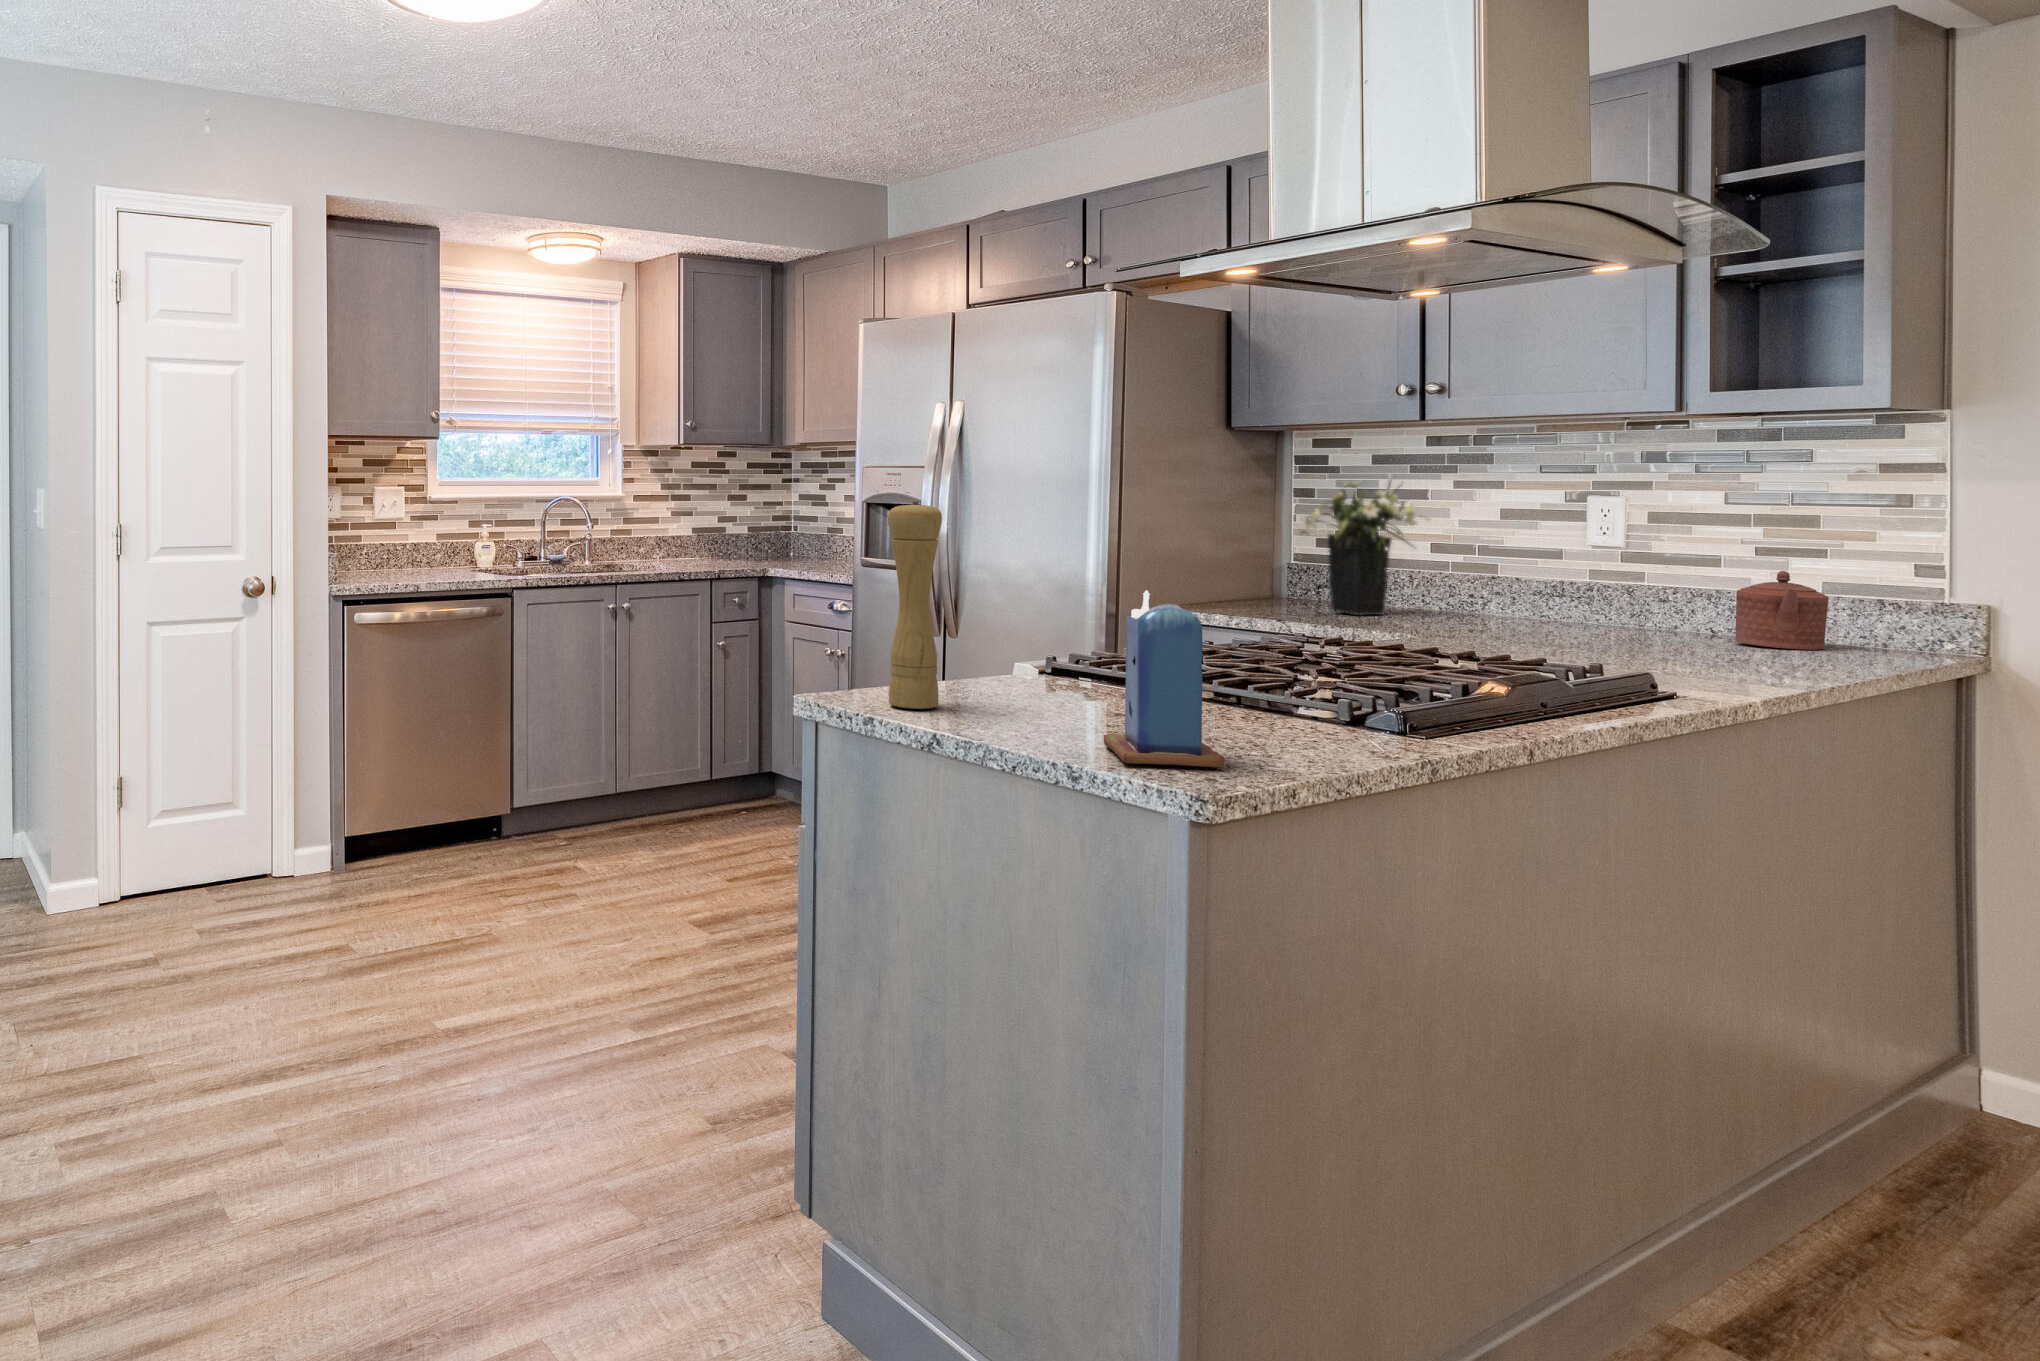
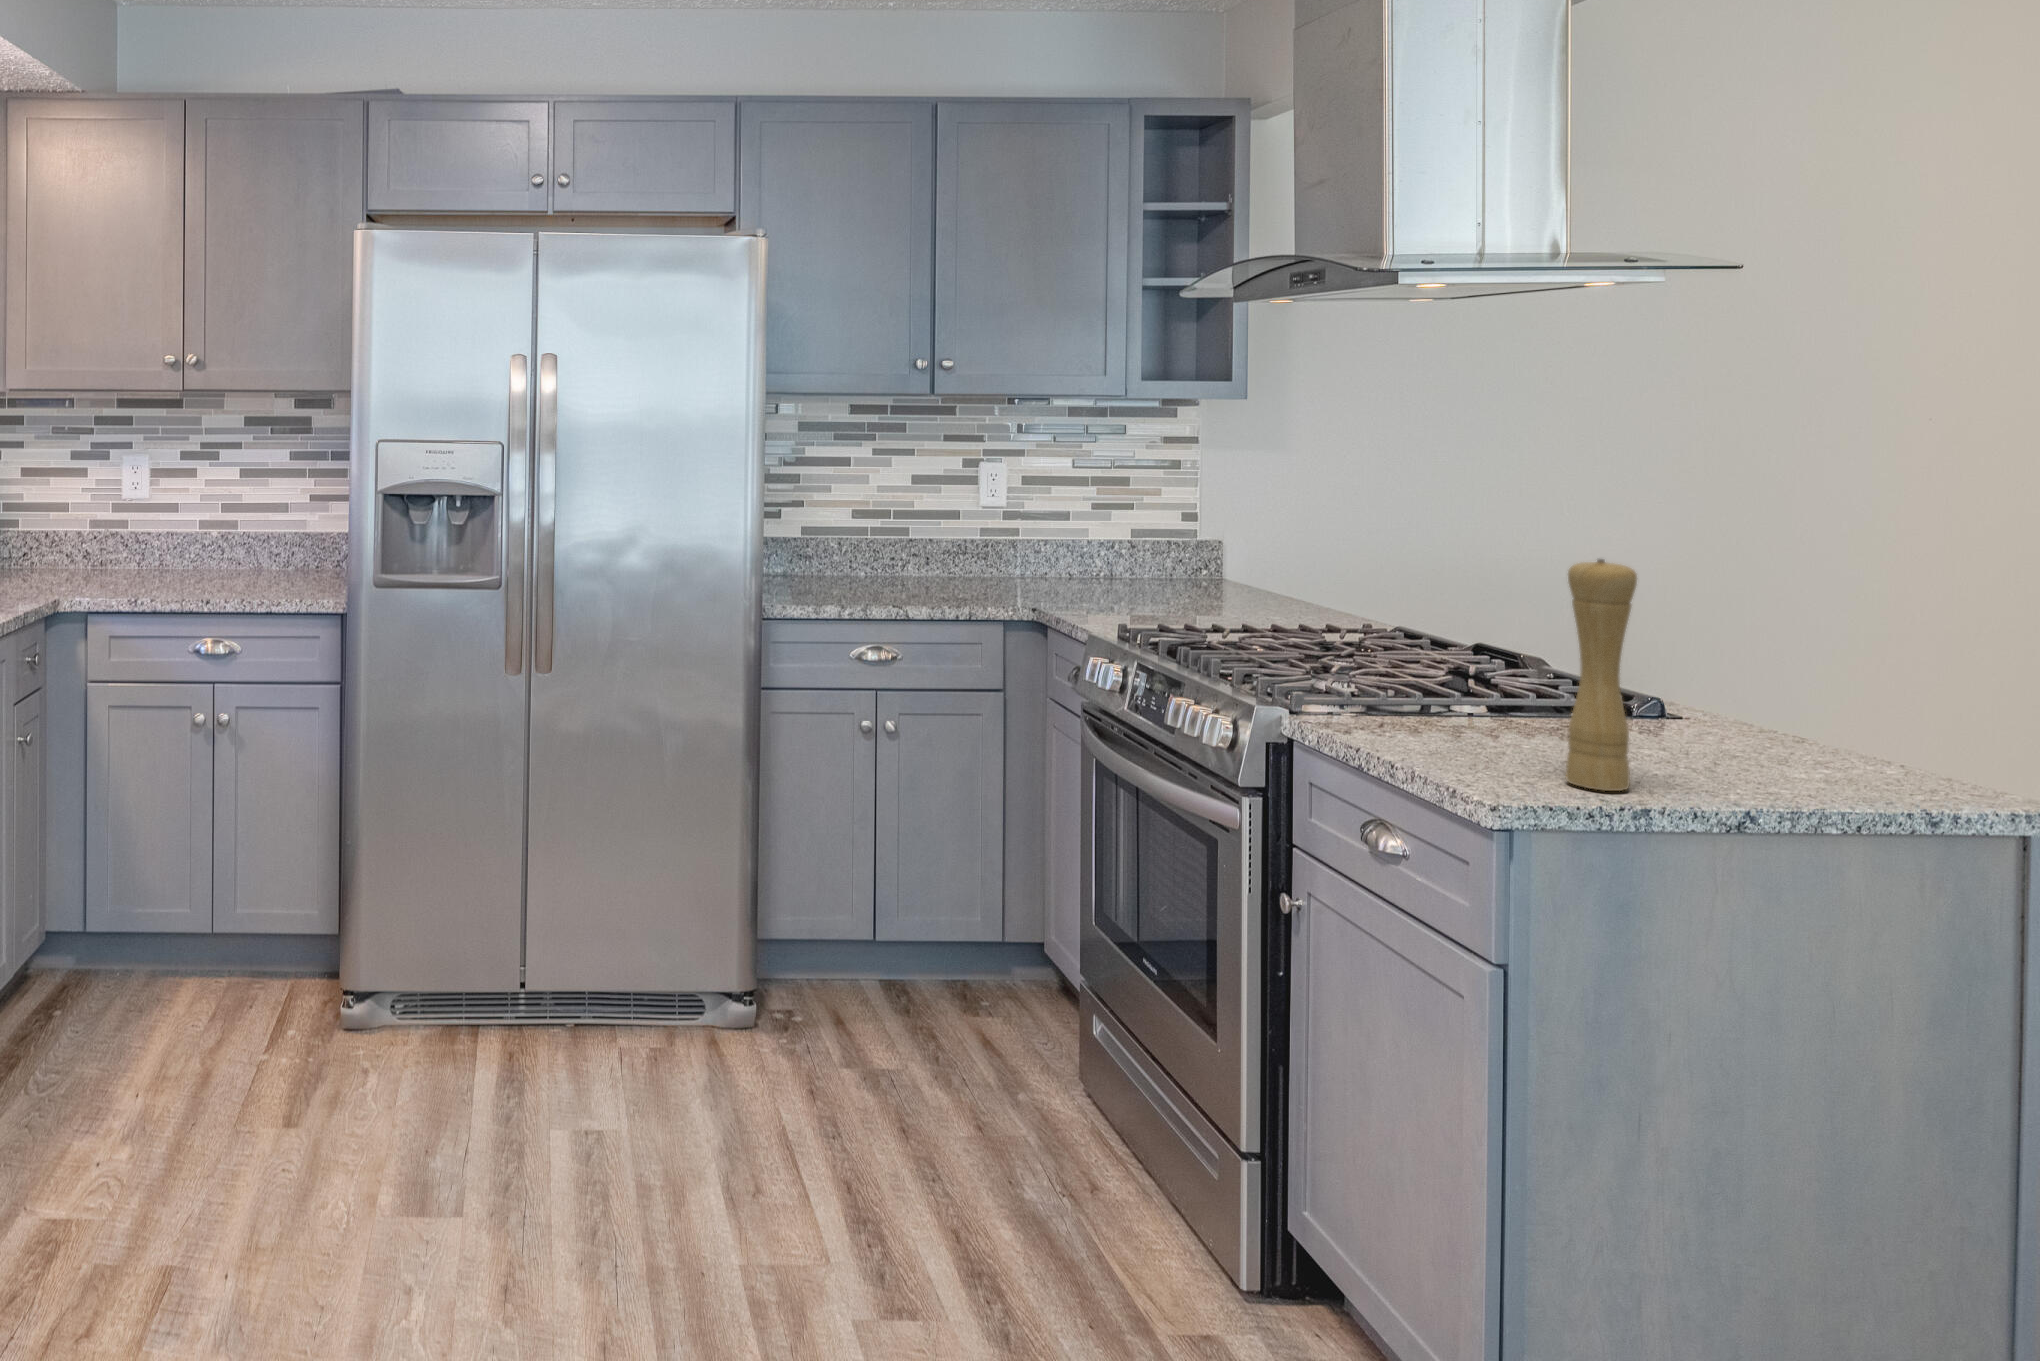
flower arrangement: present [1300,481,1422,616] -> none [819,450,921,588]
teapot: present [1736,571,1829,650] -> none [1135,524,1207,585]
candle: present [1104,590,1225,767] -> none [1819,635,1934,799]

